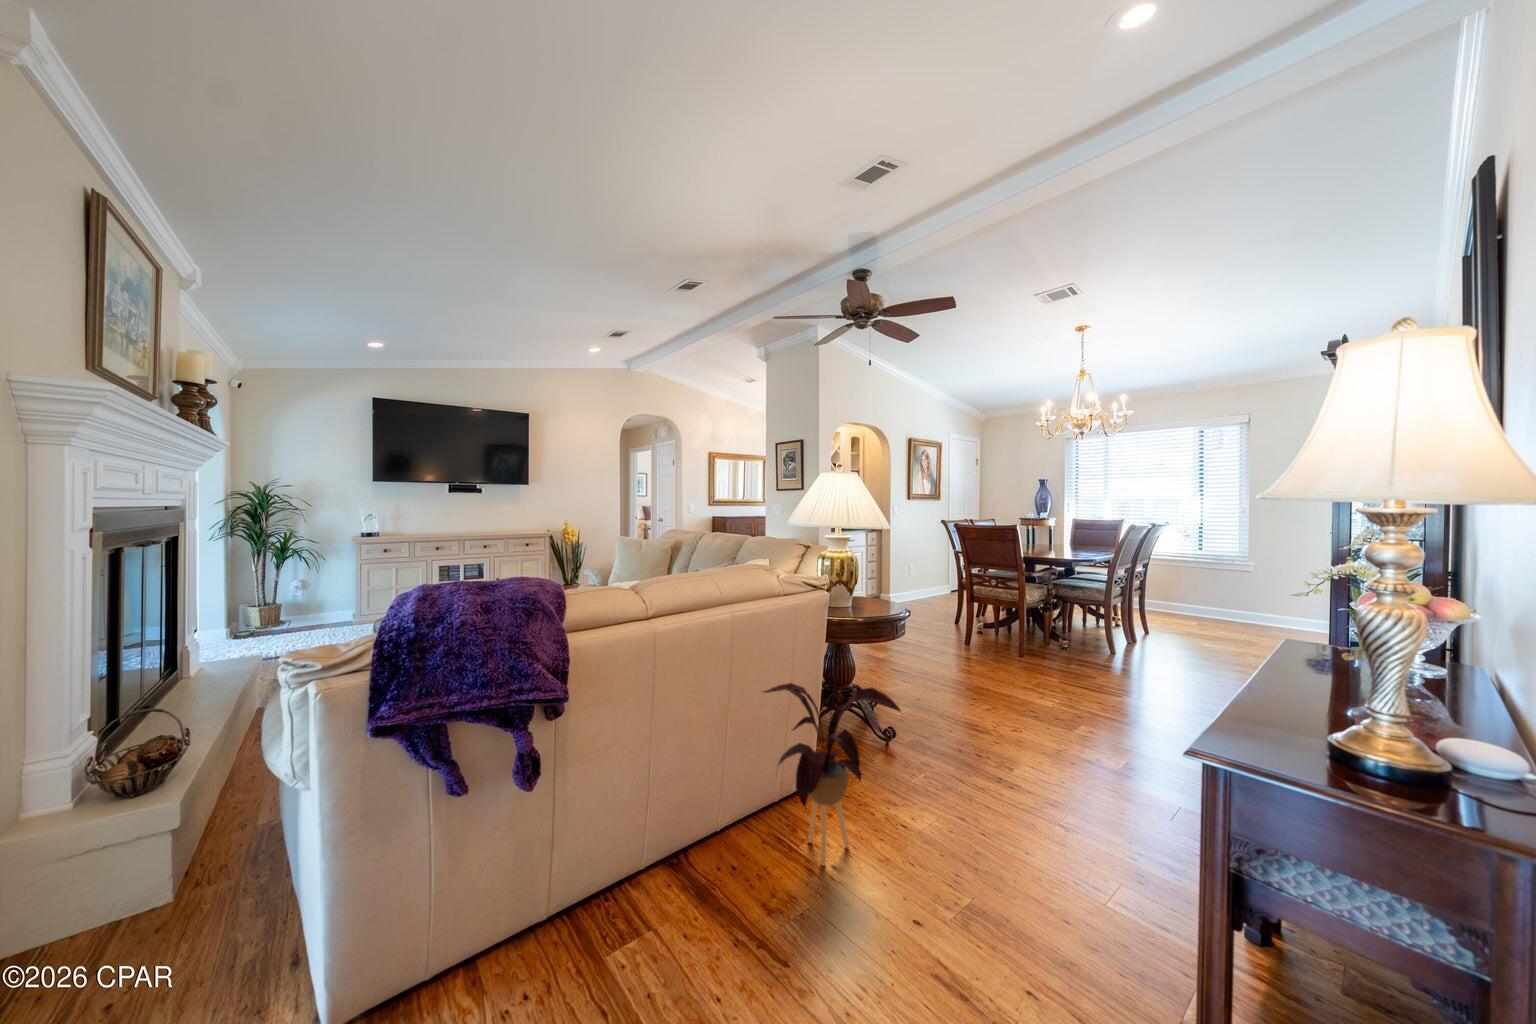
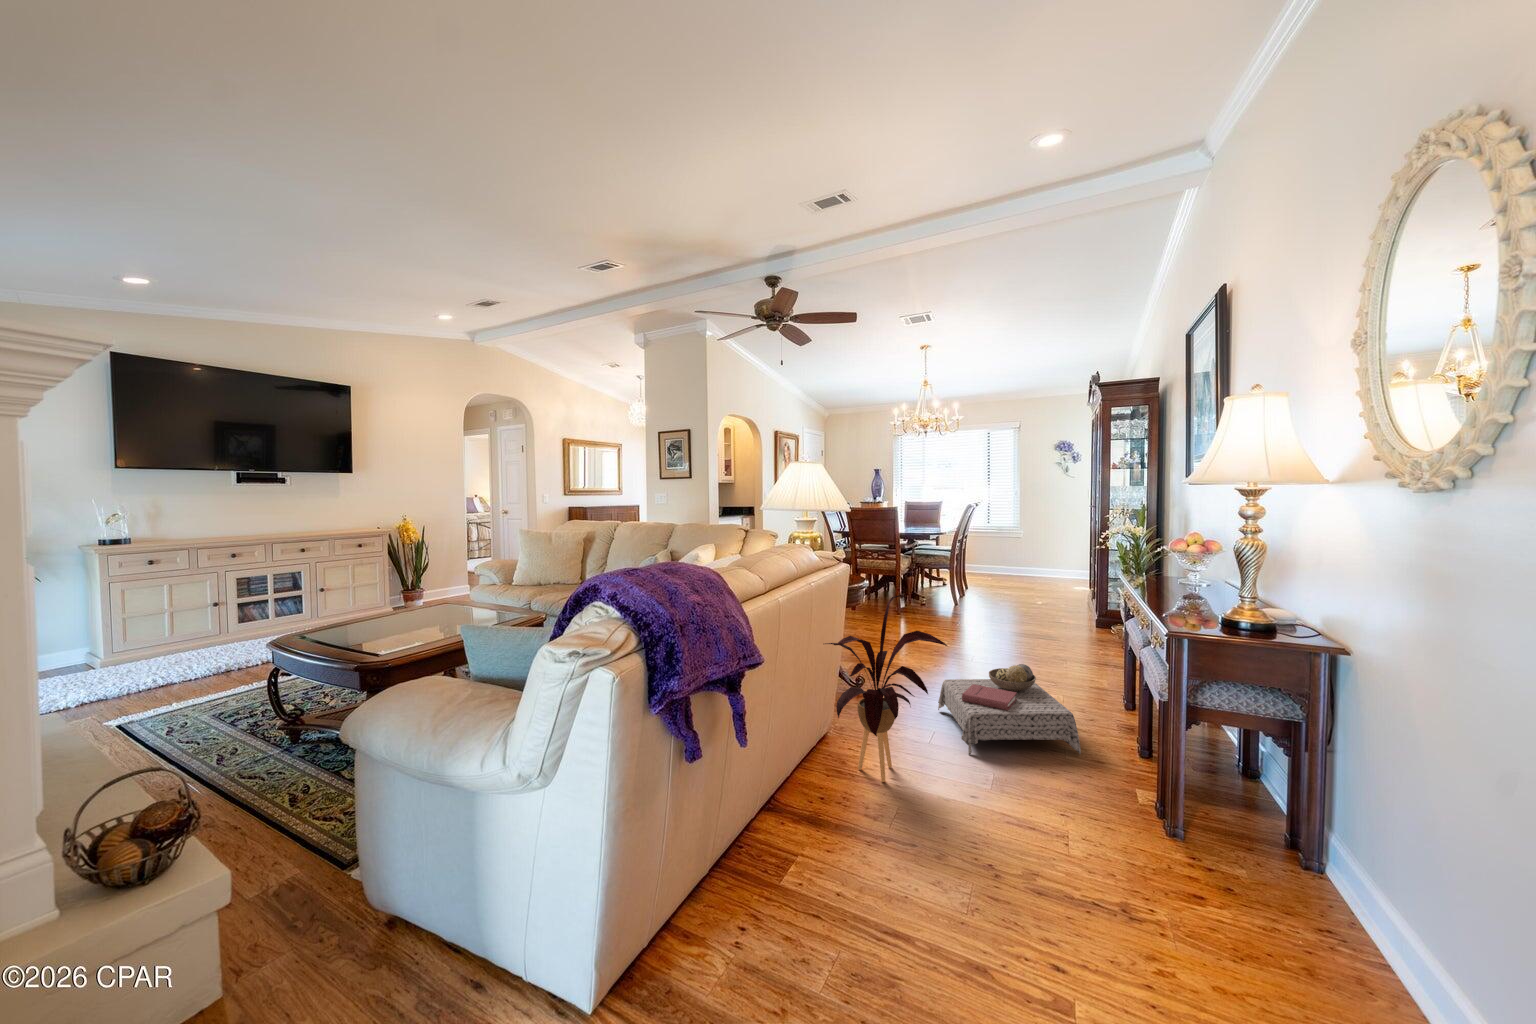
ottoman: none [956,748,1129,895] -> present [938,664,1081,755]

